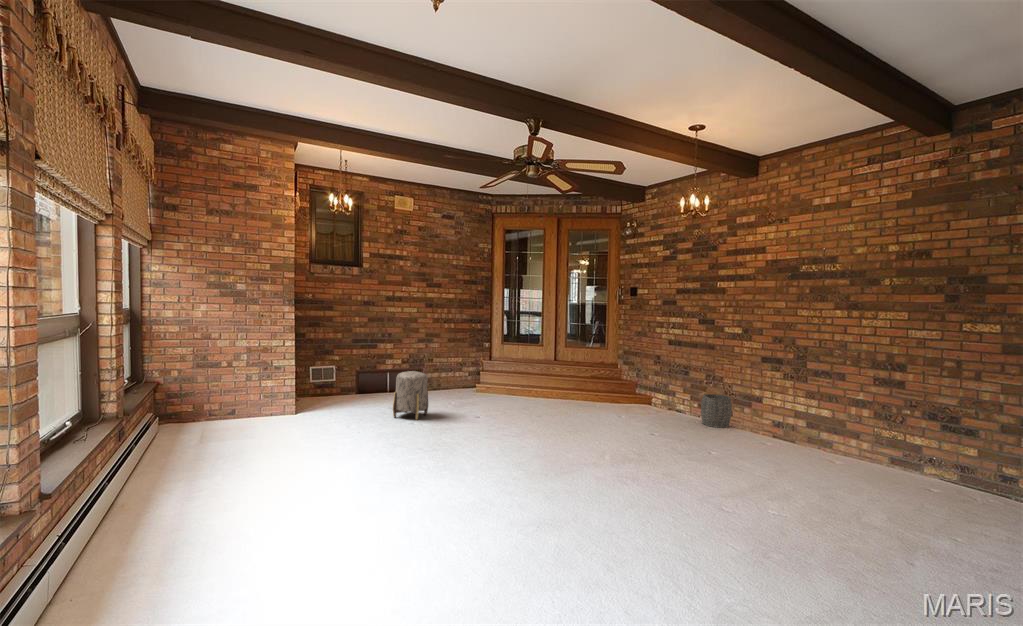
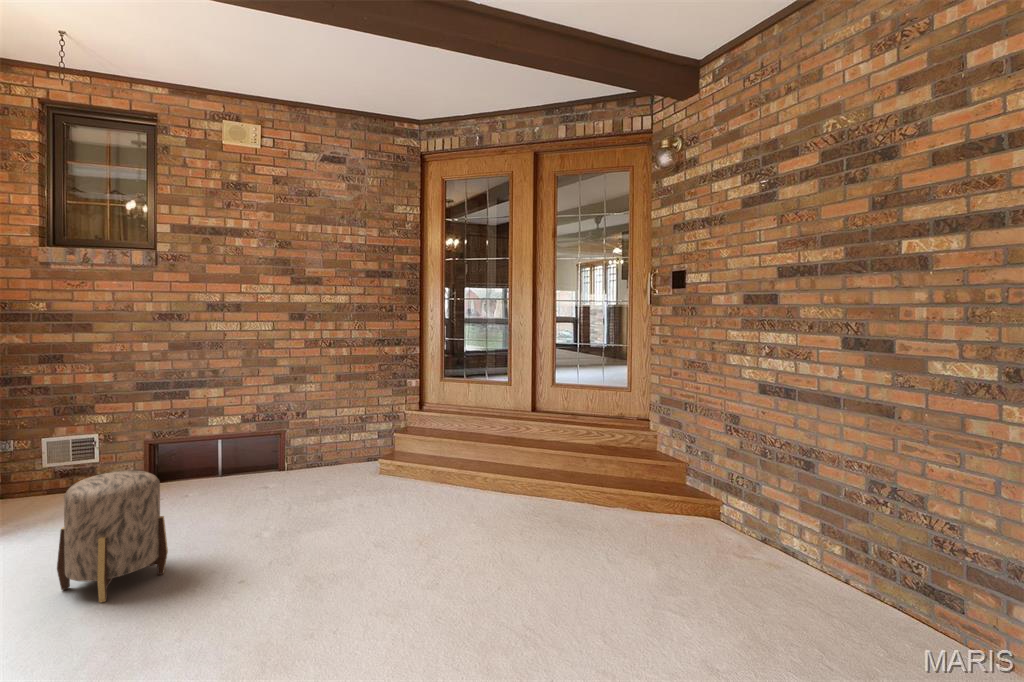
woven basket: present [701,394,732,428] -> none [862,542,968,661]

